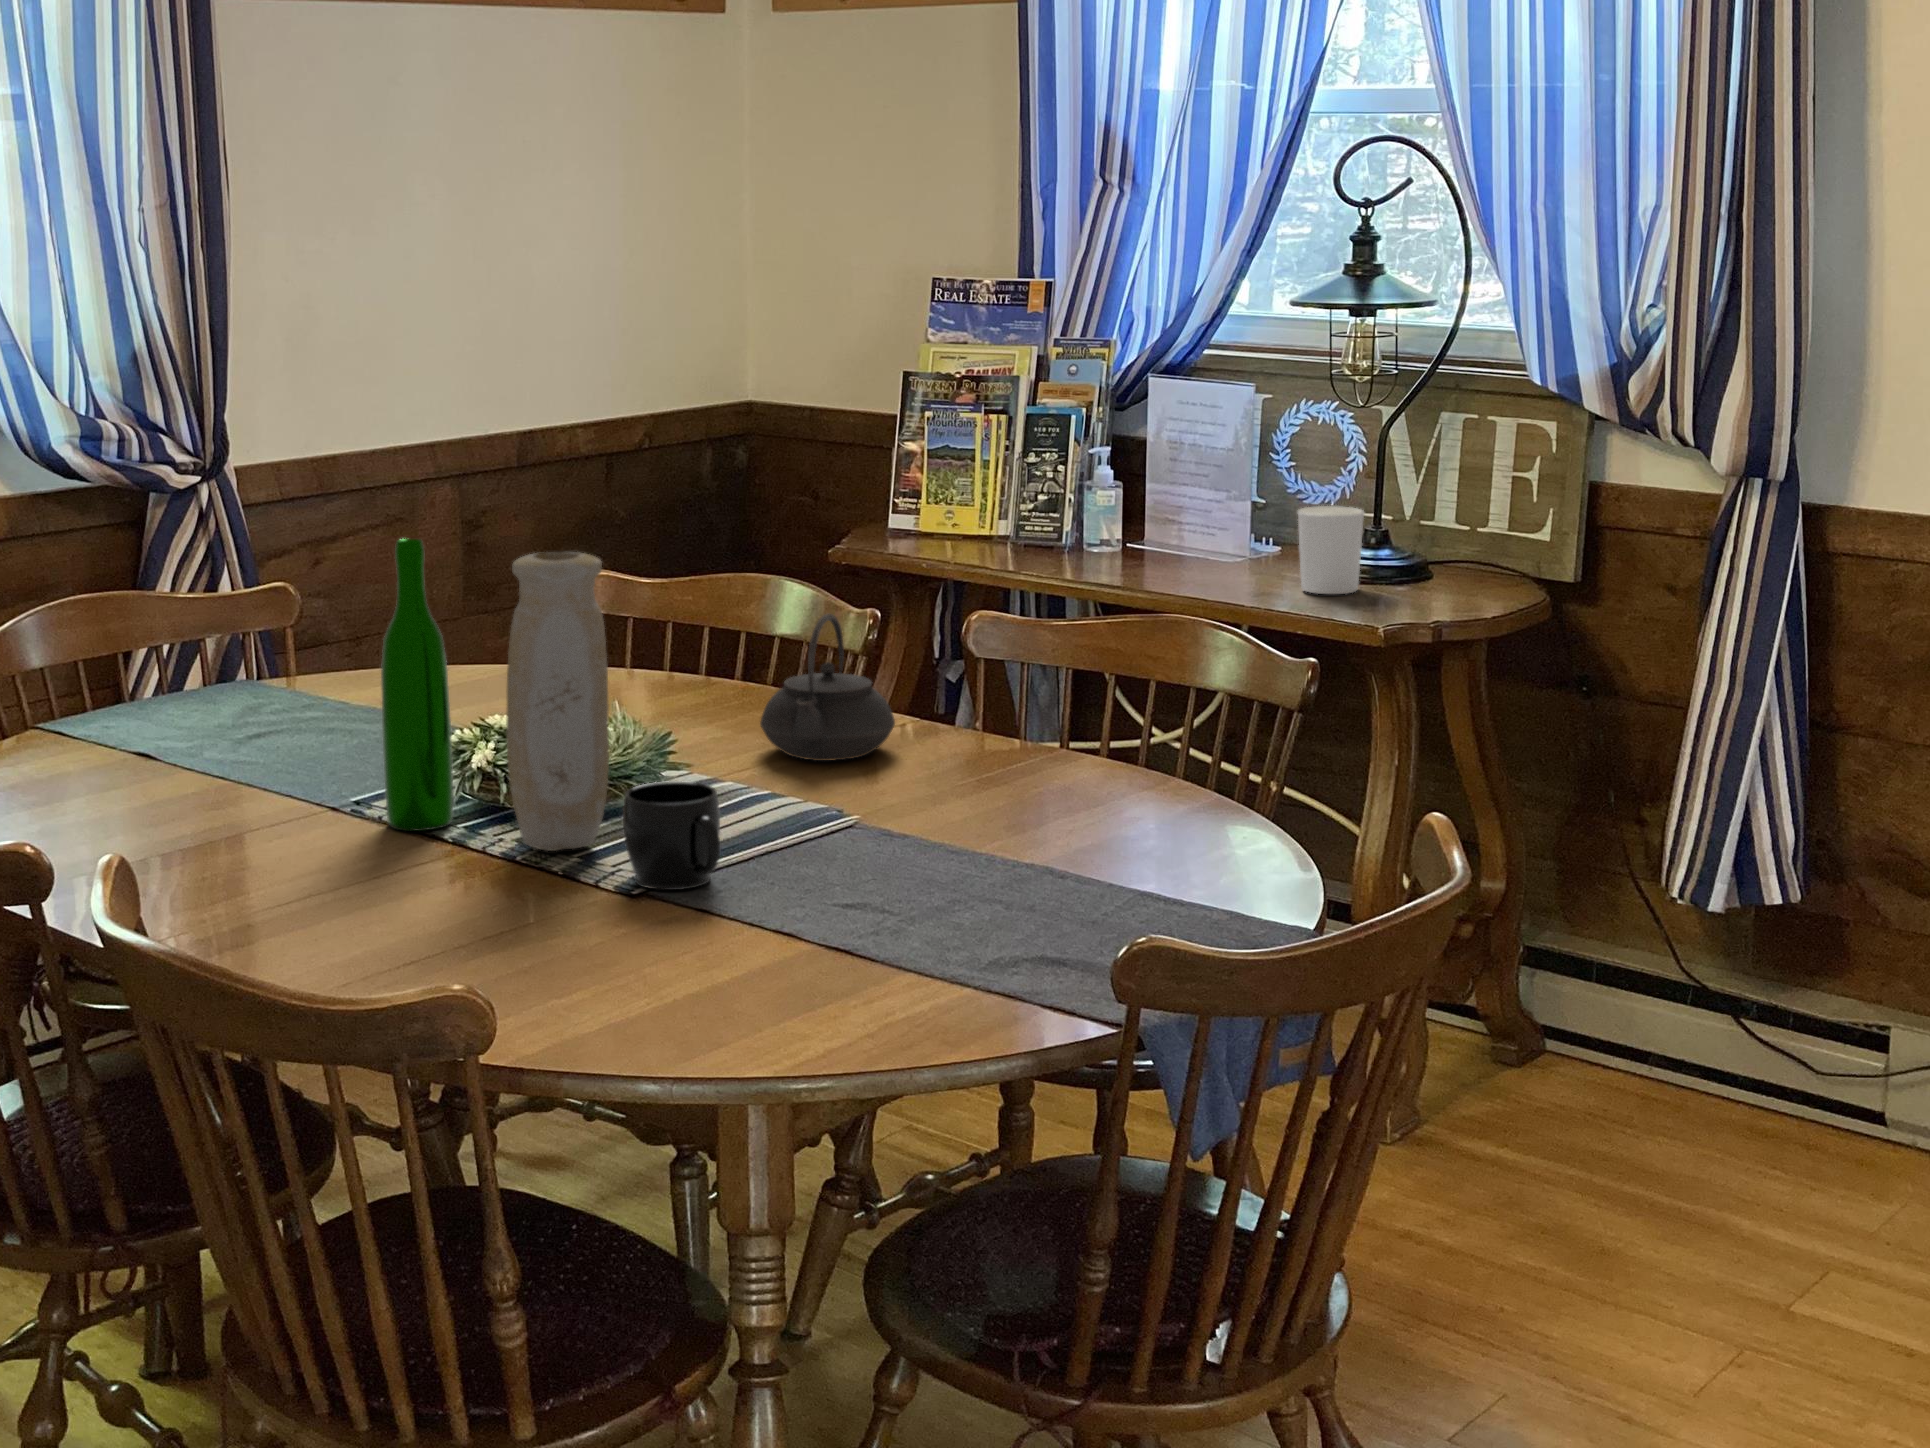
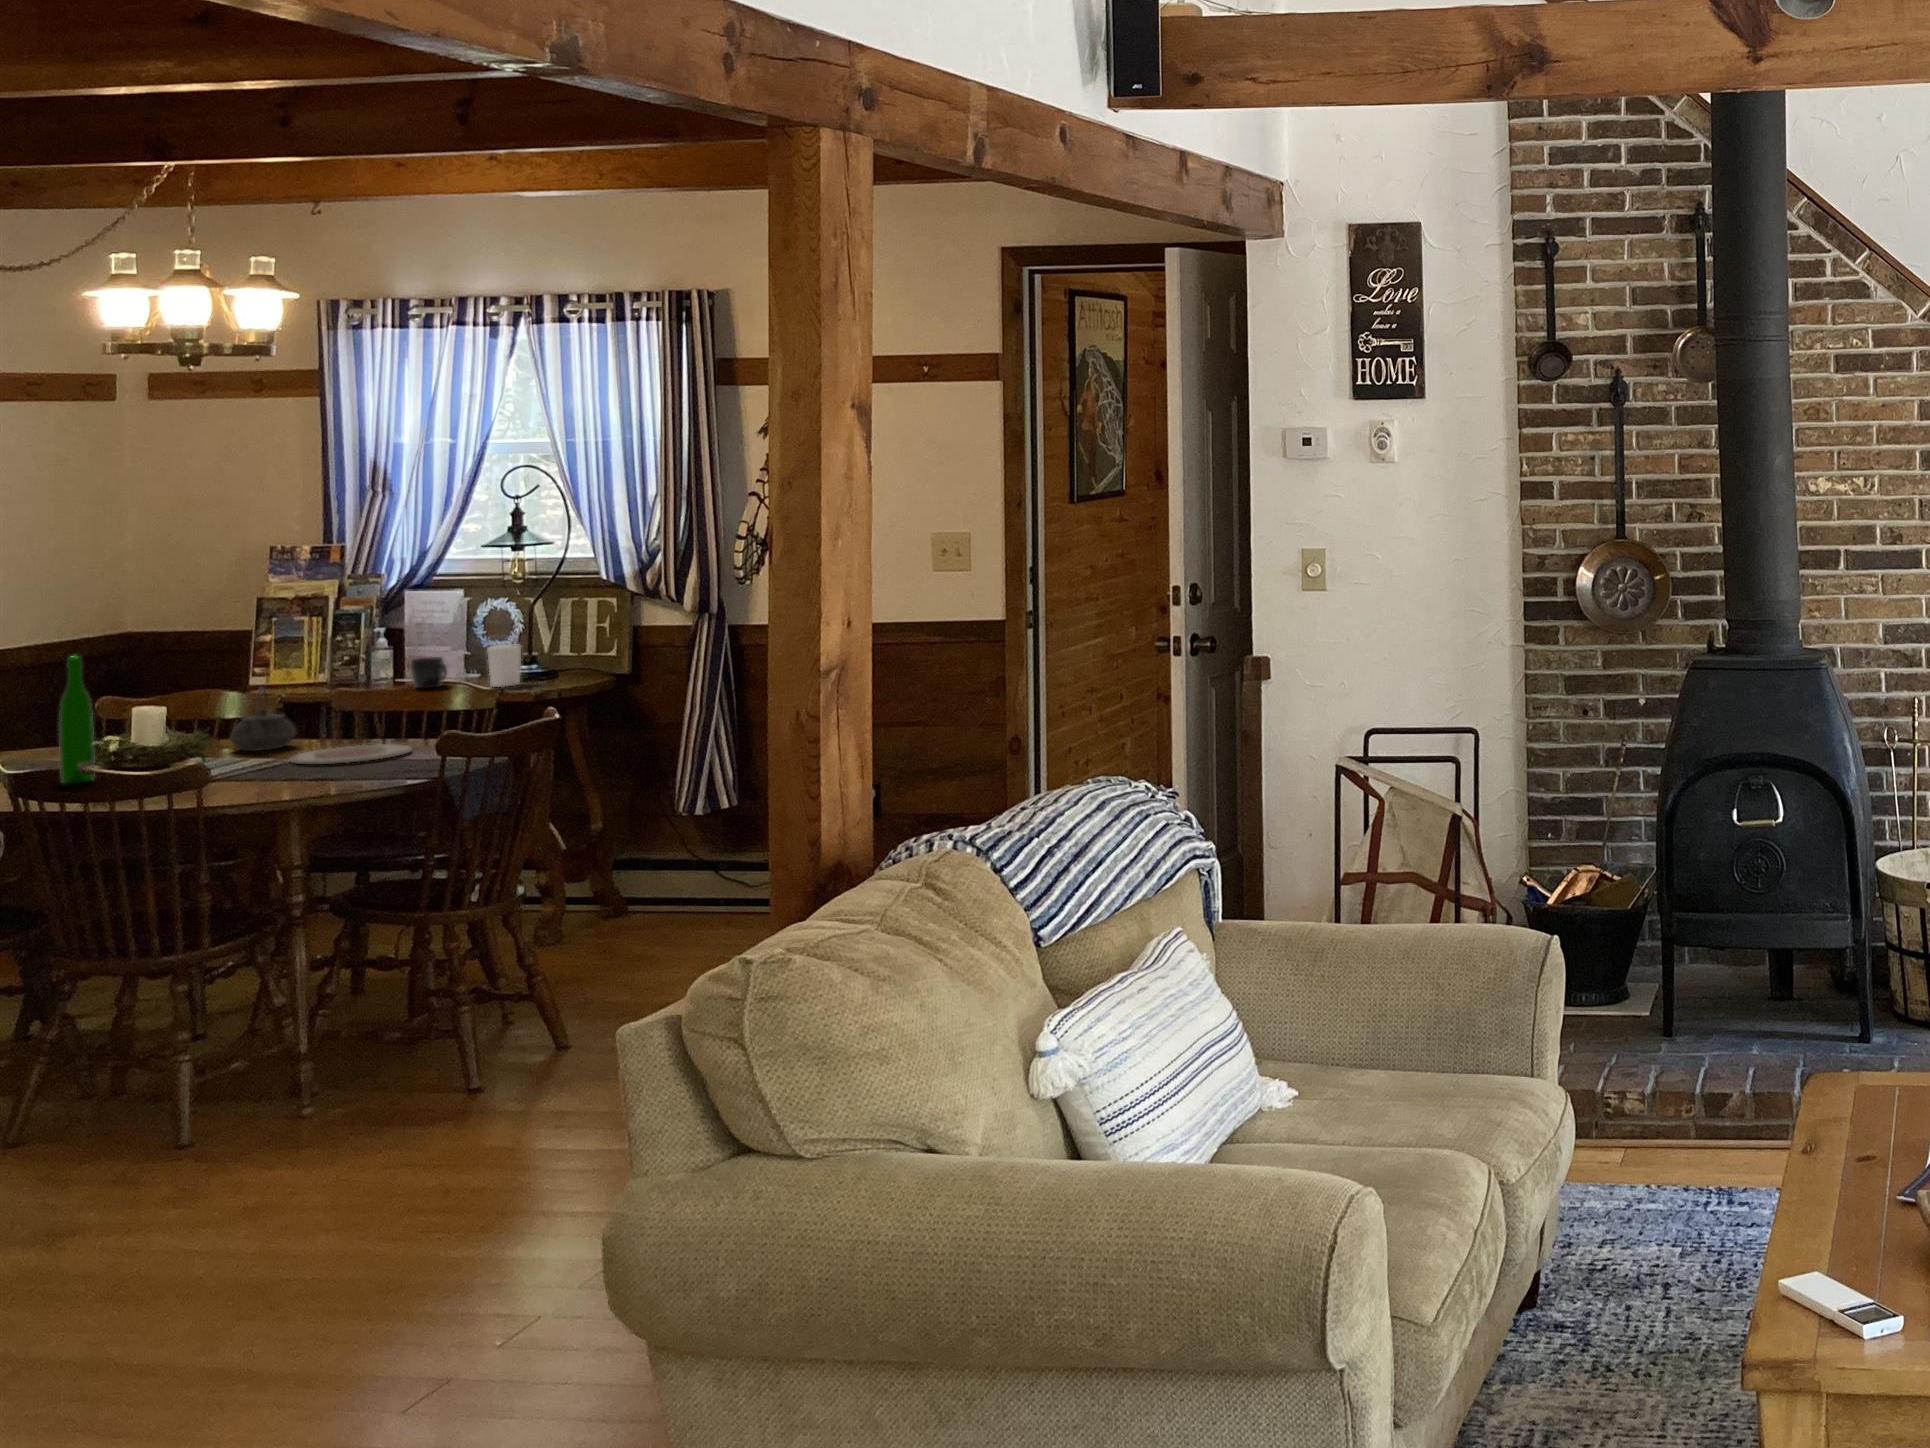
vase: present [507,552,609,851] -> none [130,654,178,780]
mug: present [623,781,720,890] -> present [411,657,447,688]
plate: none [855,786,1128,863] -> present [290,744,411,764]

